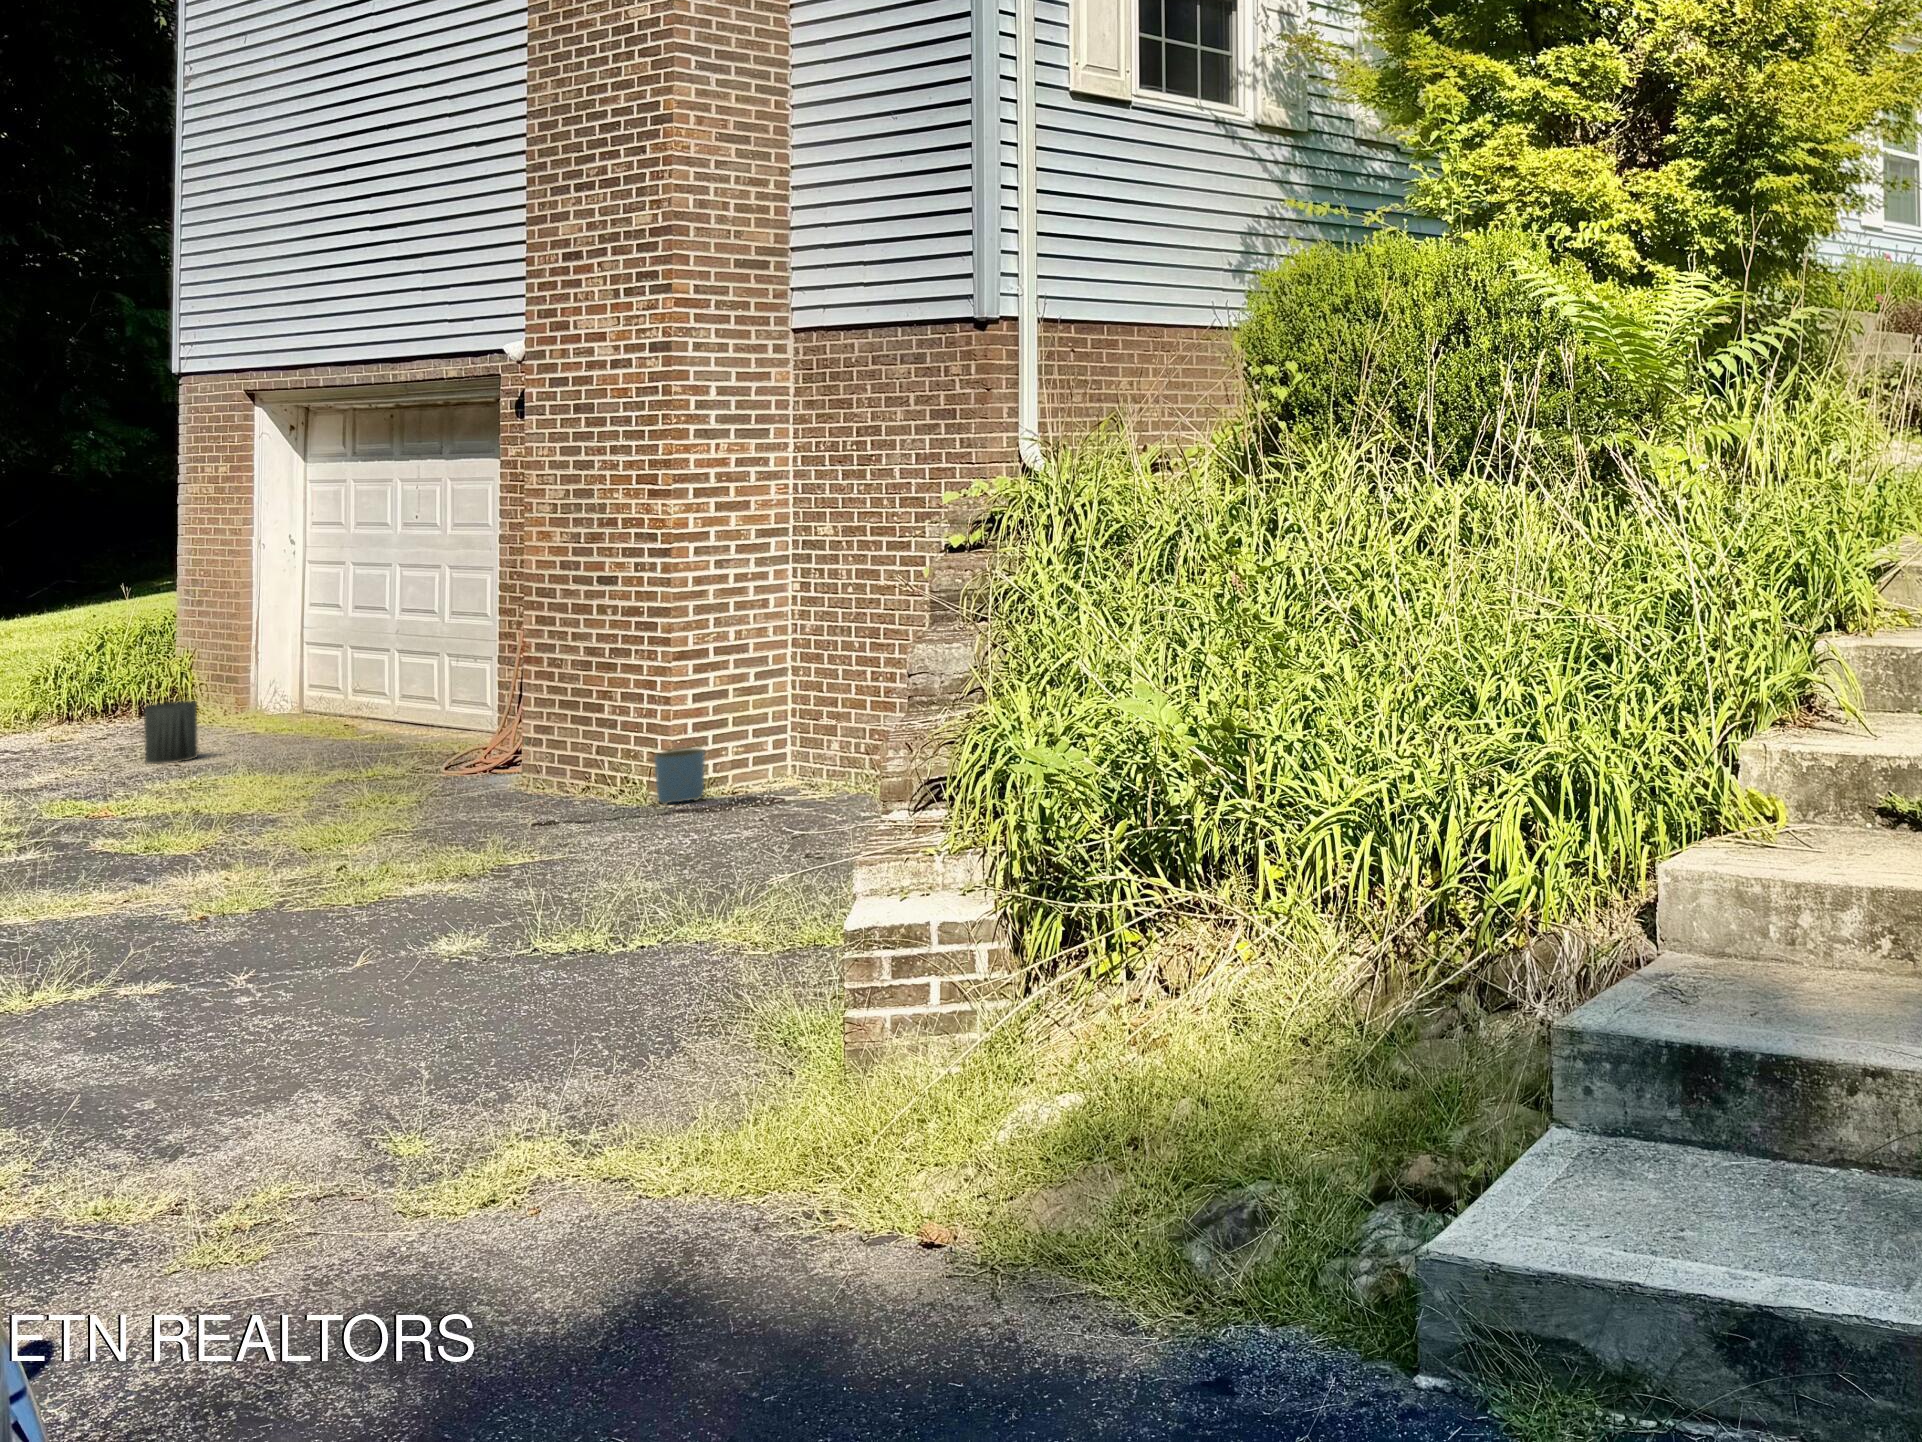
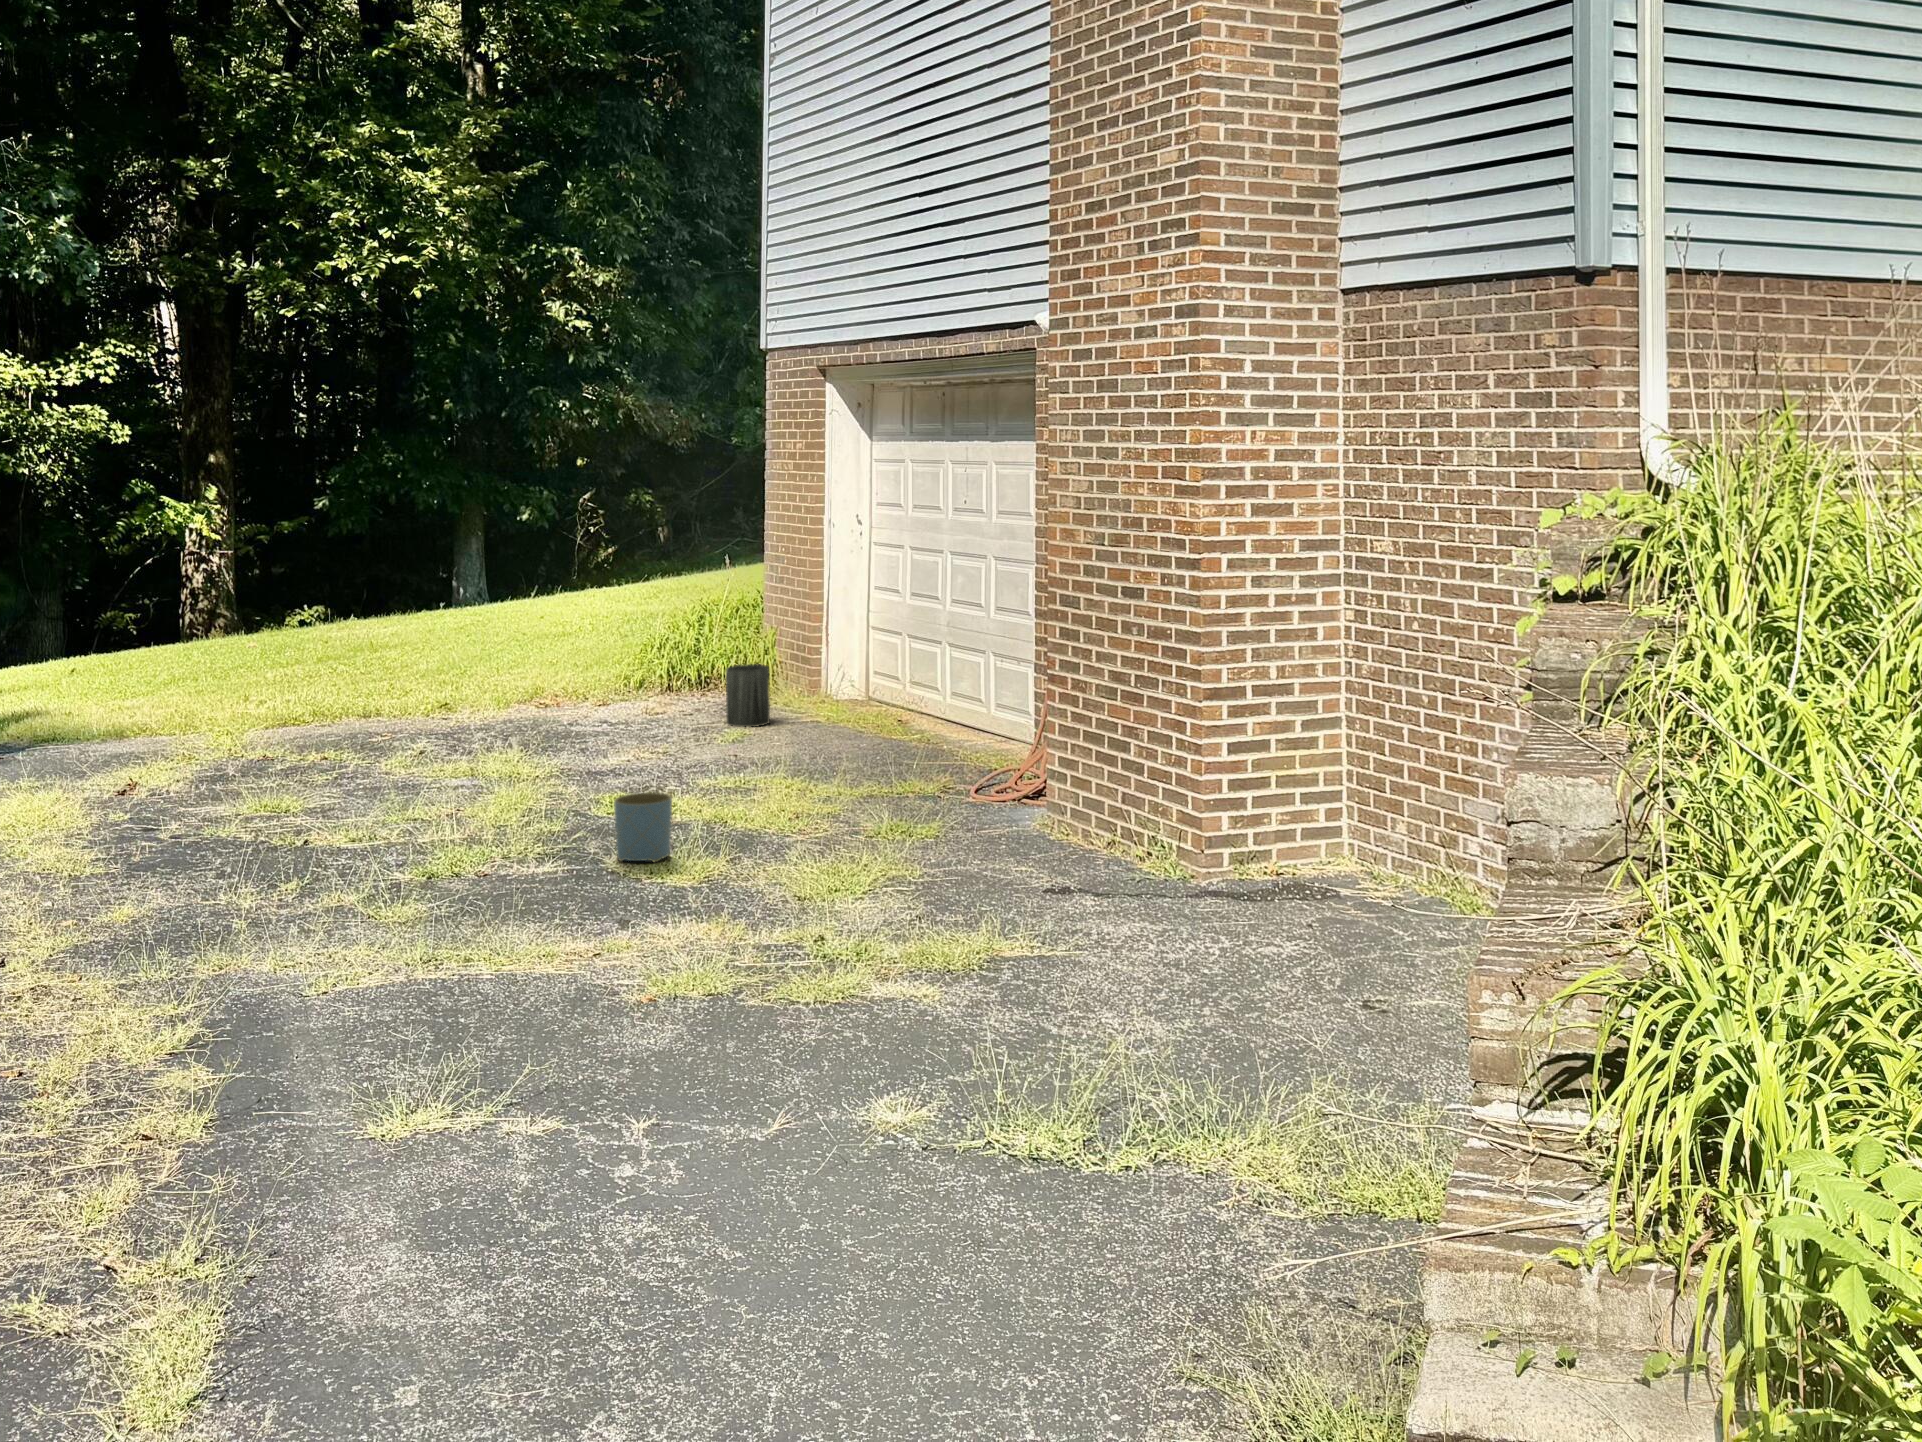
planter: present [655,748,705,804] -> present [614,792,672,862]

